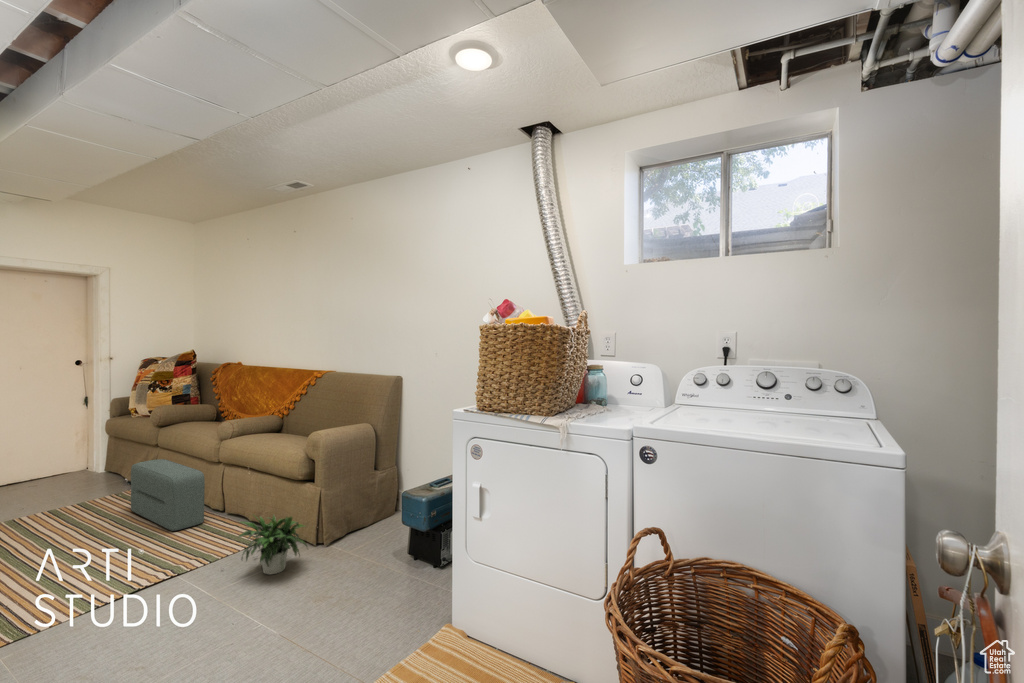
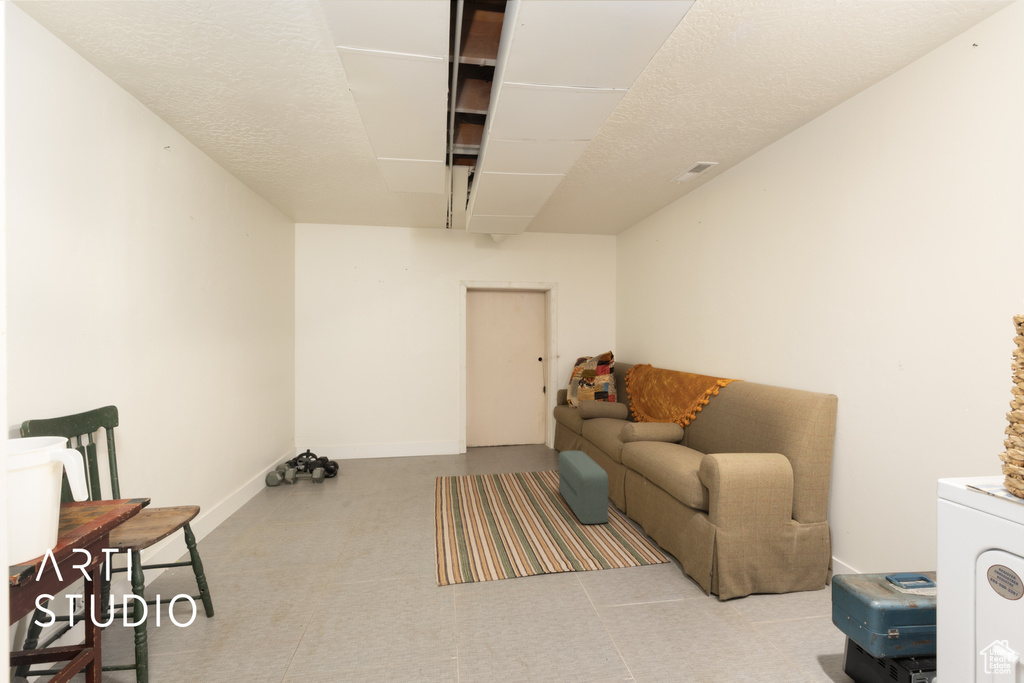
potted plant: present [222,515,307,574] -> none [610,539,697,617]

